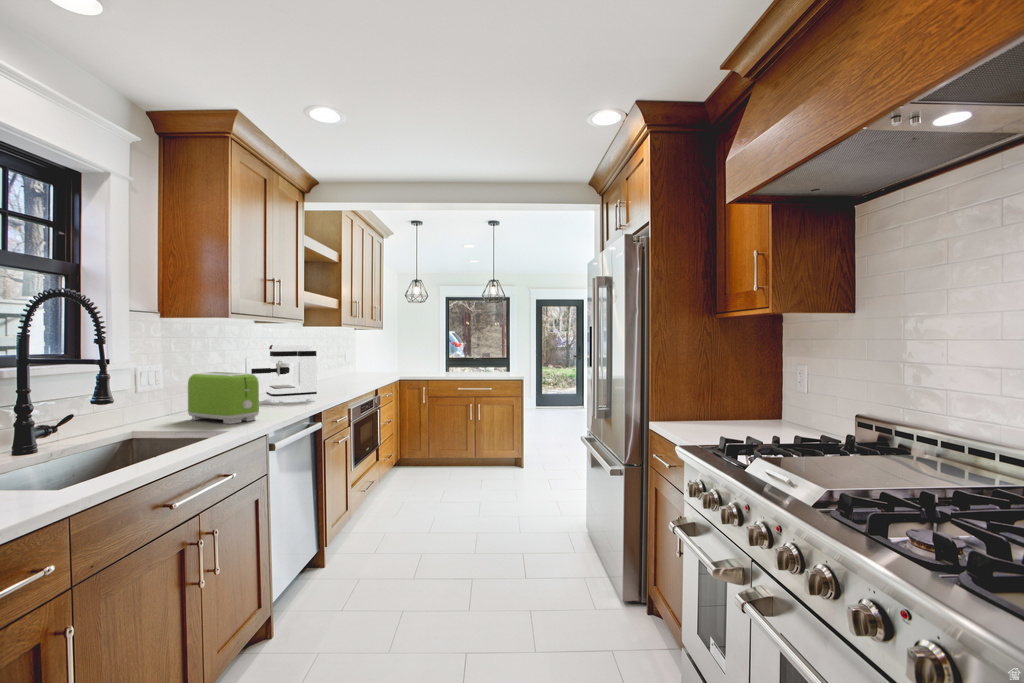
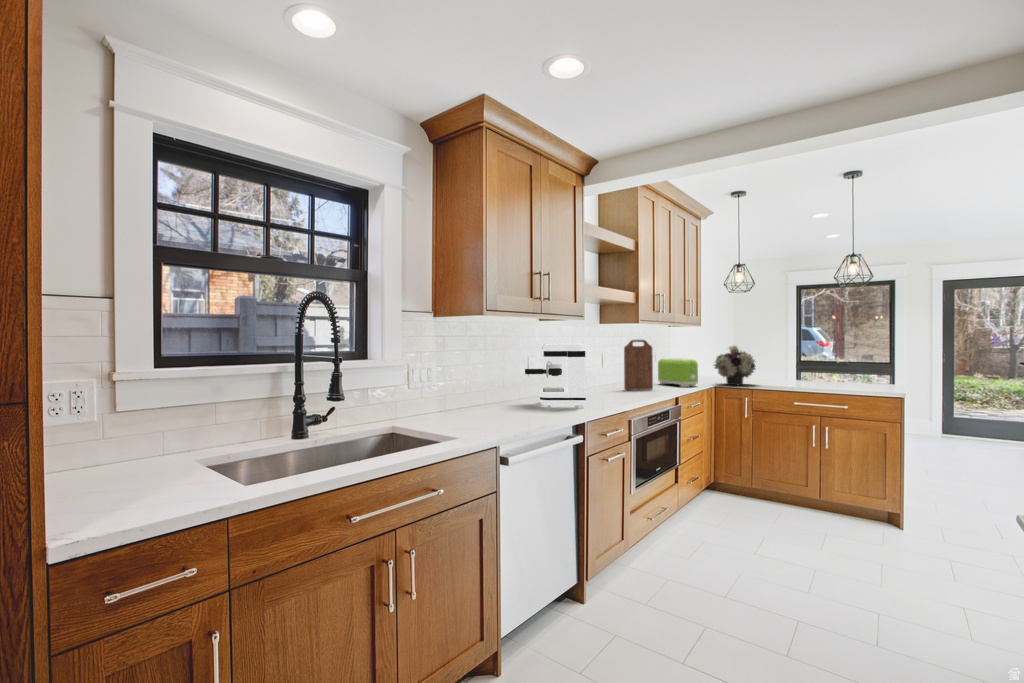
cutting board: none [331,341,355,386] -> present [624,340,653,390]
flower arrangement: none [399,346,430,378] -> present [714,346,756,385]
toaster: present [188,372,259,424] -> present [658,358,698,387]

